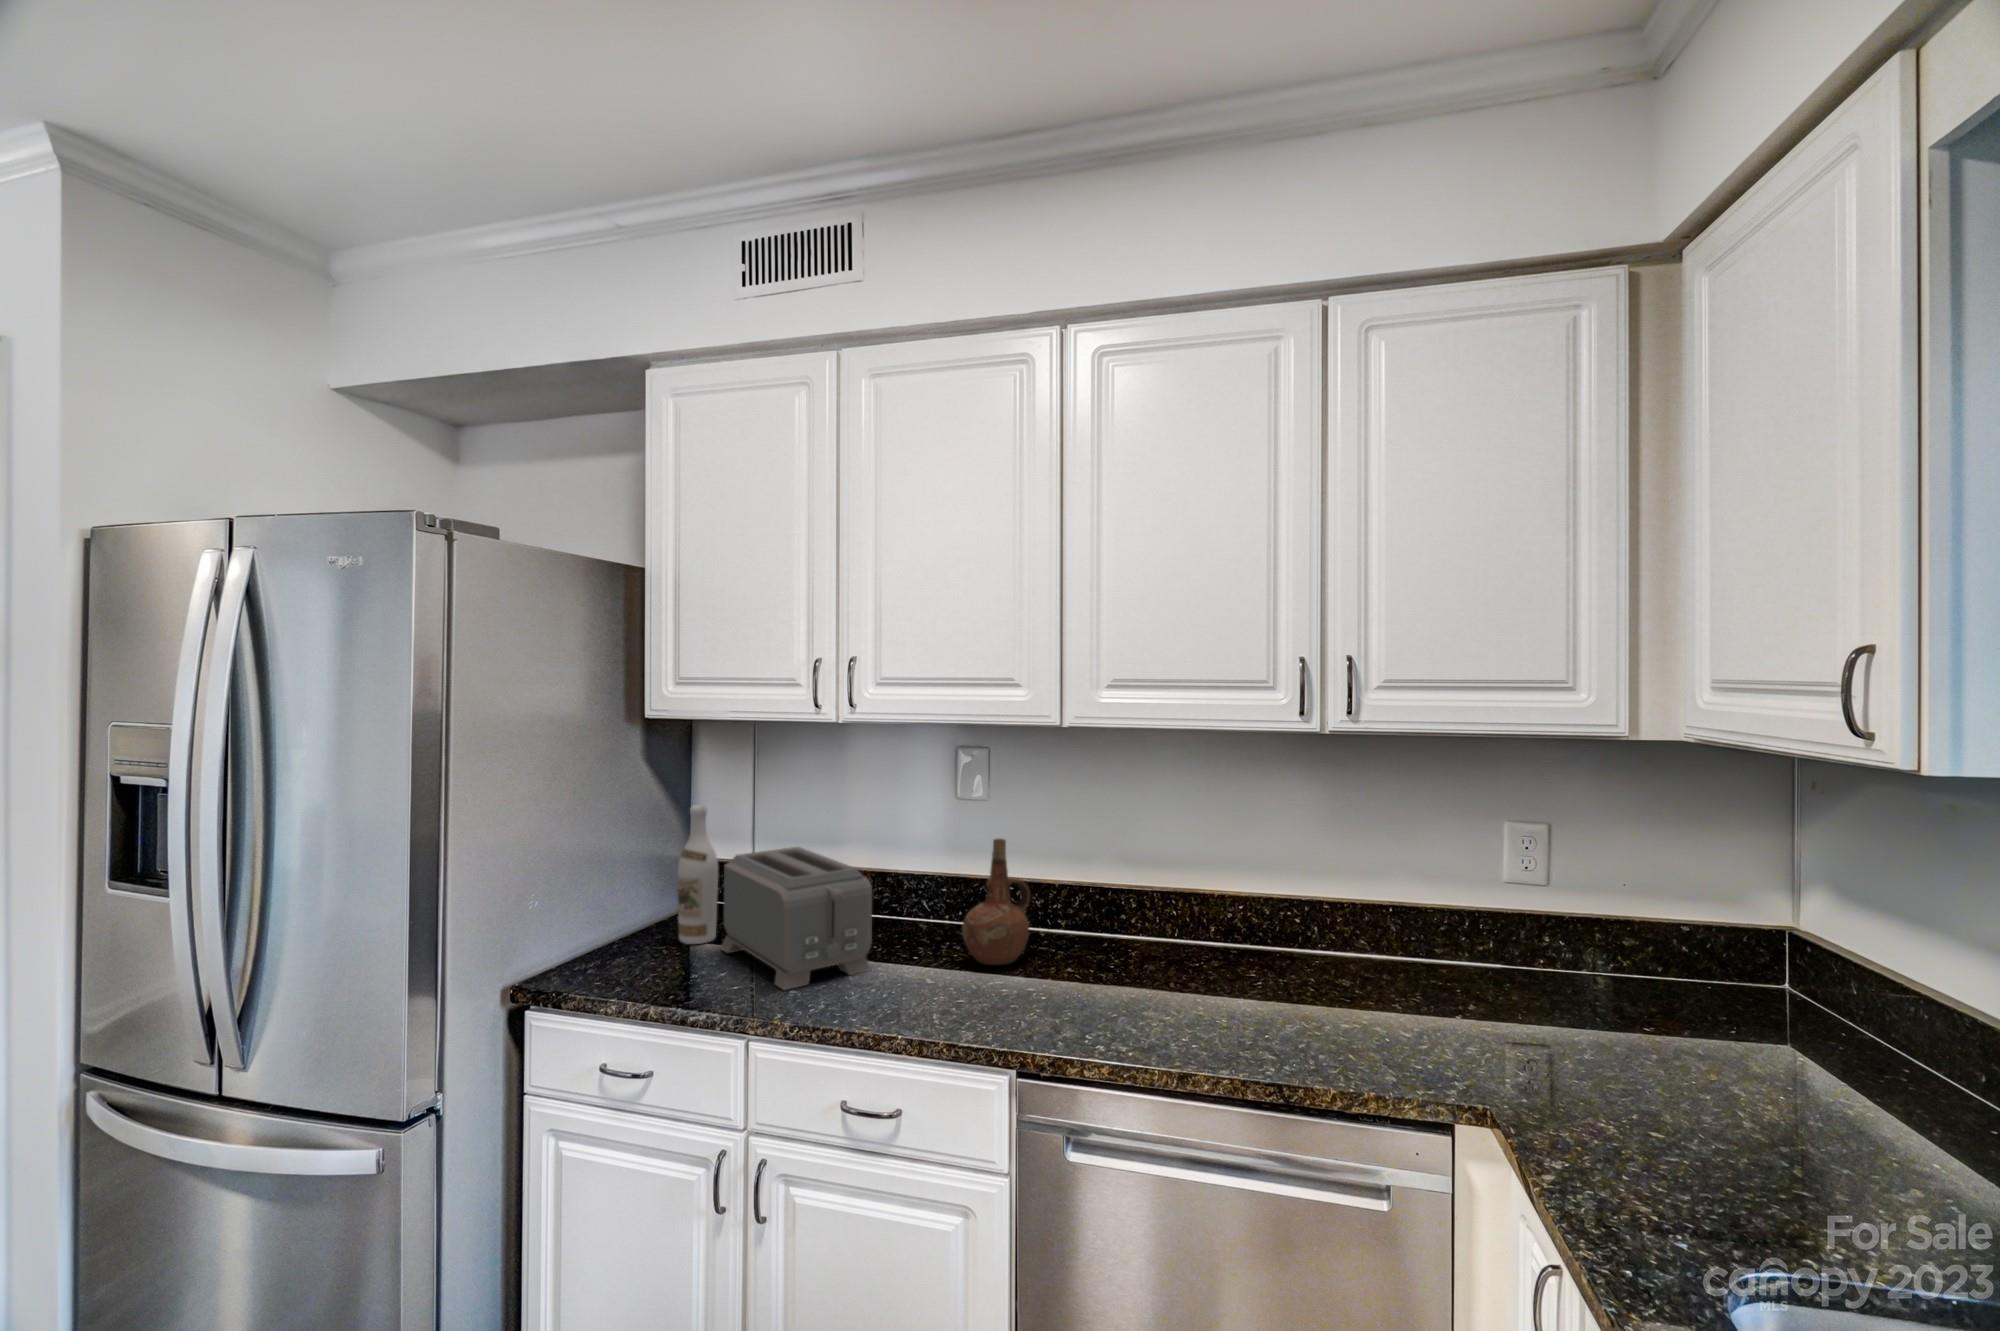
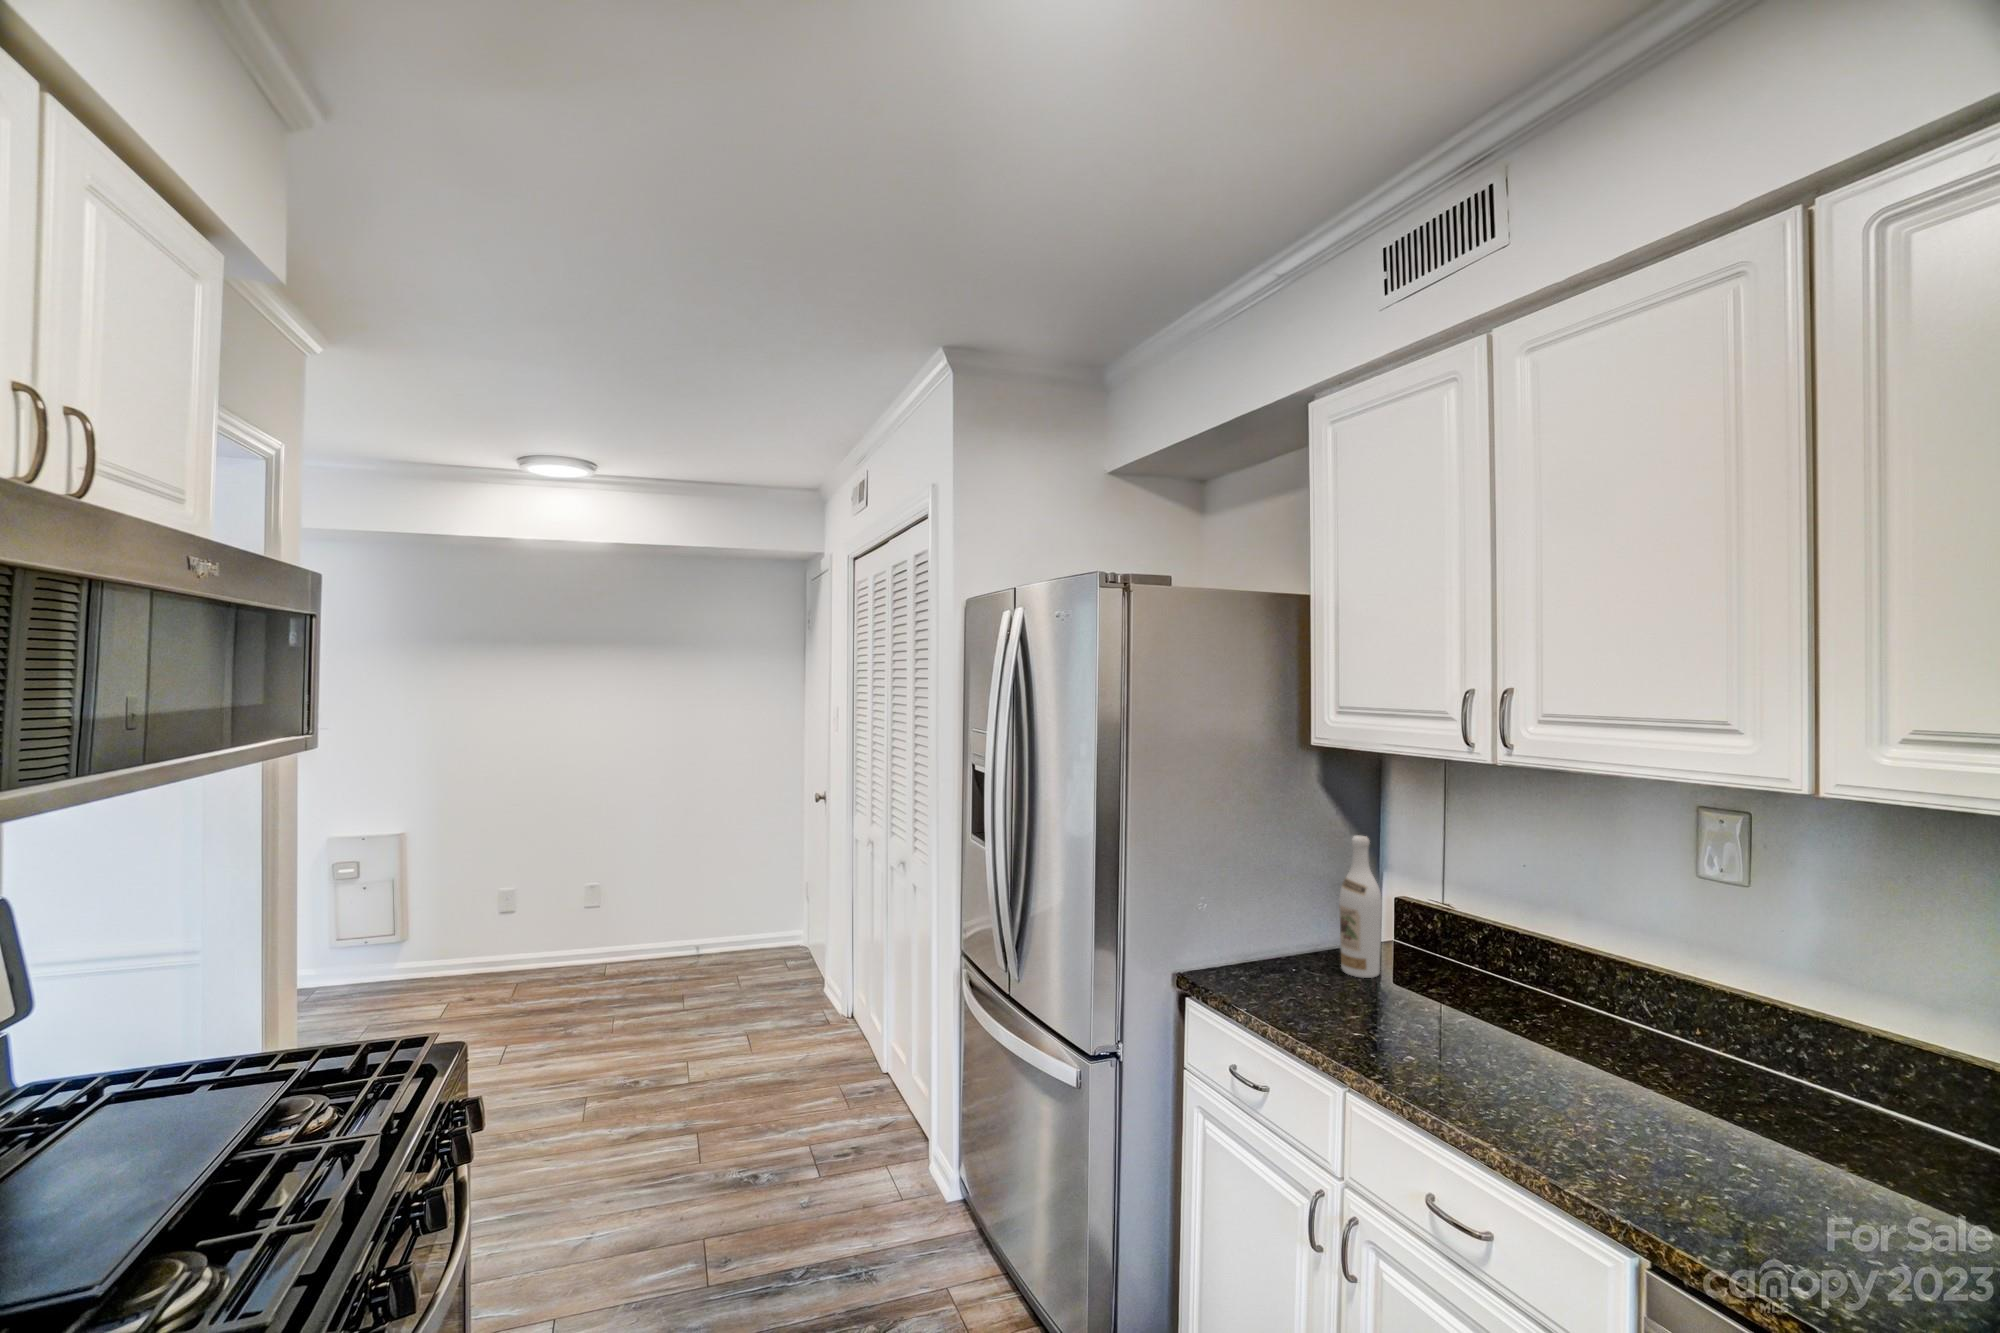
ceramic pitcher: present [962,839,1030,965] -> none [1664,939,1791,1122]
toaster: present [721,847,872,990] -> none [1373,893,1527,1063]

